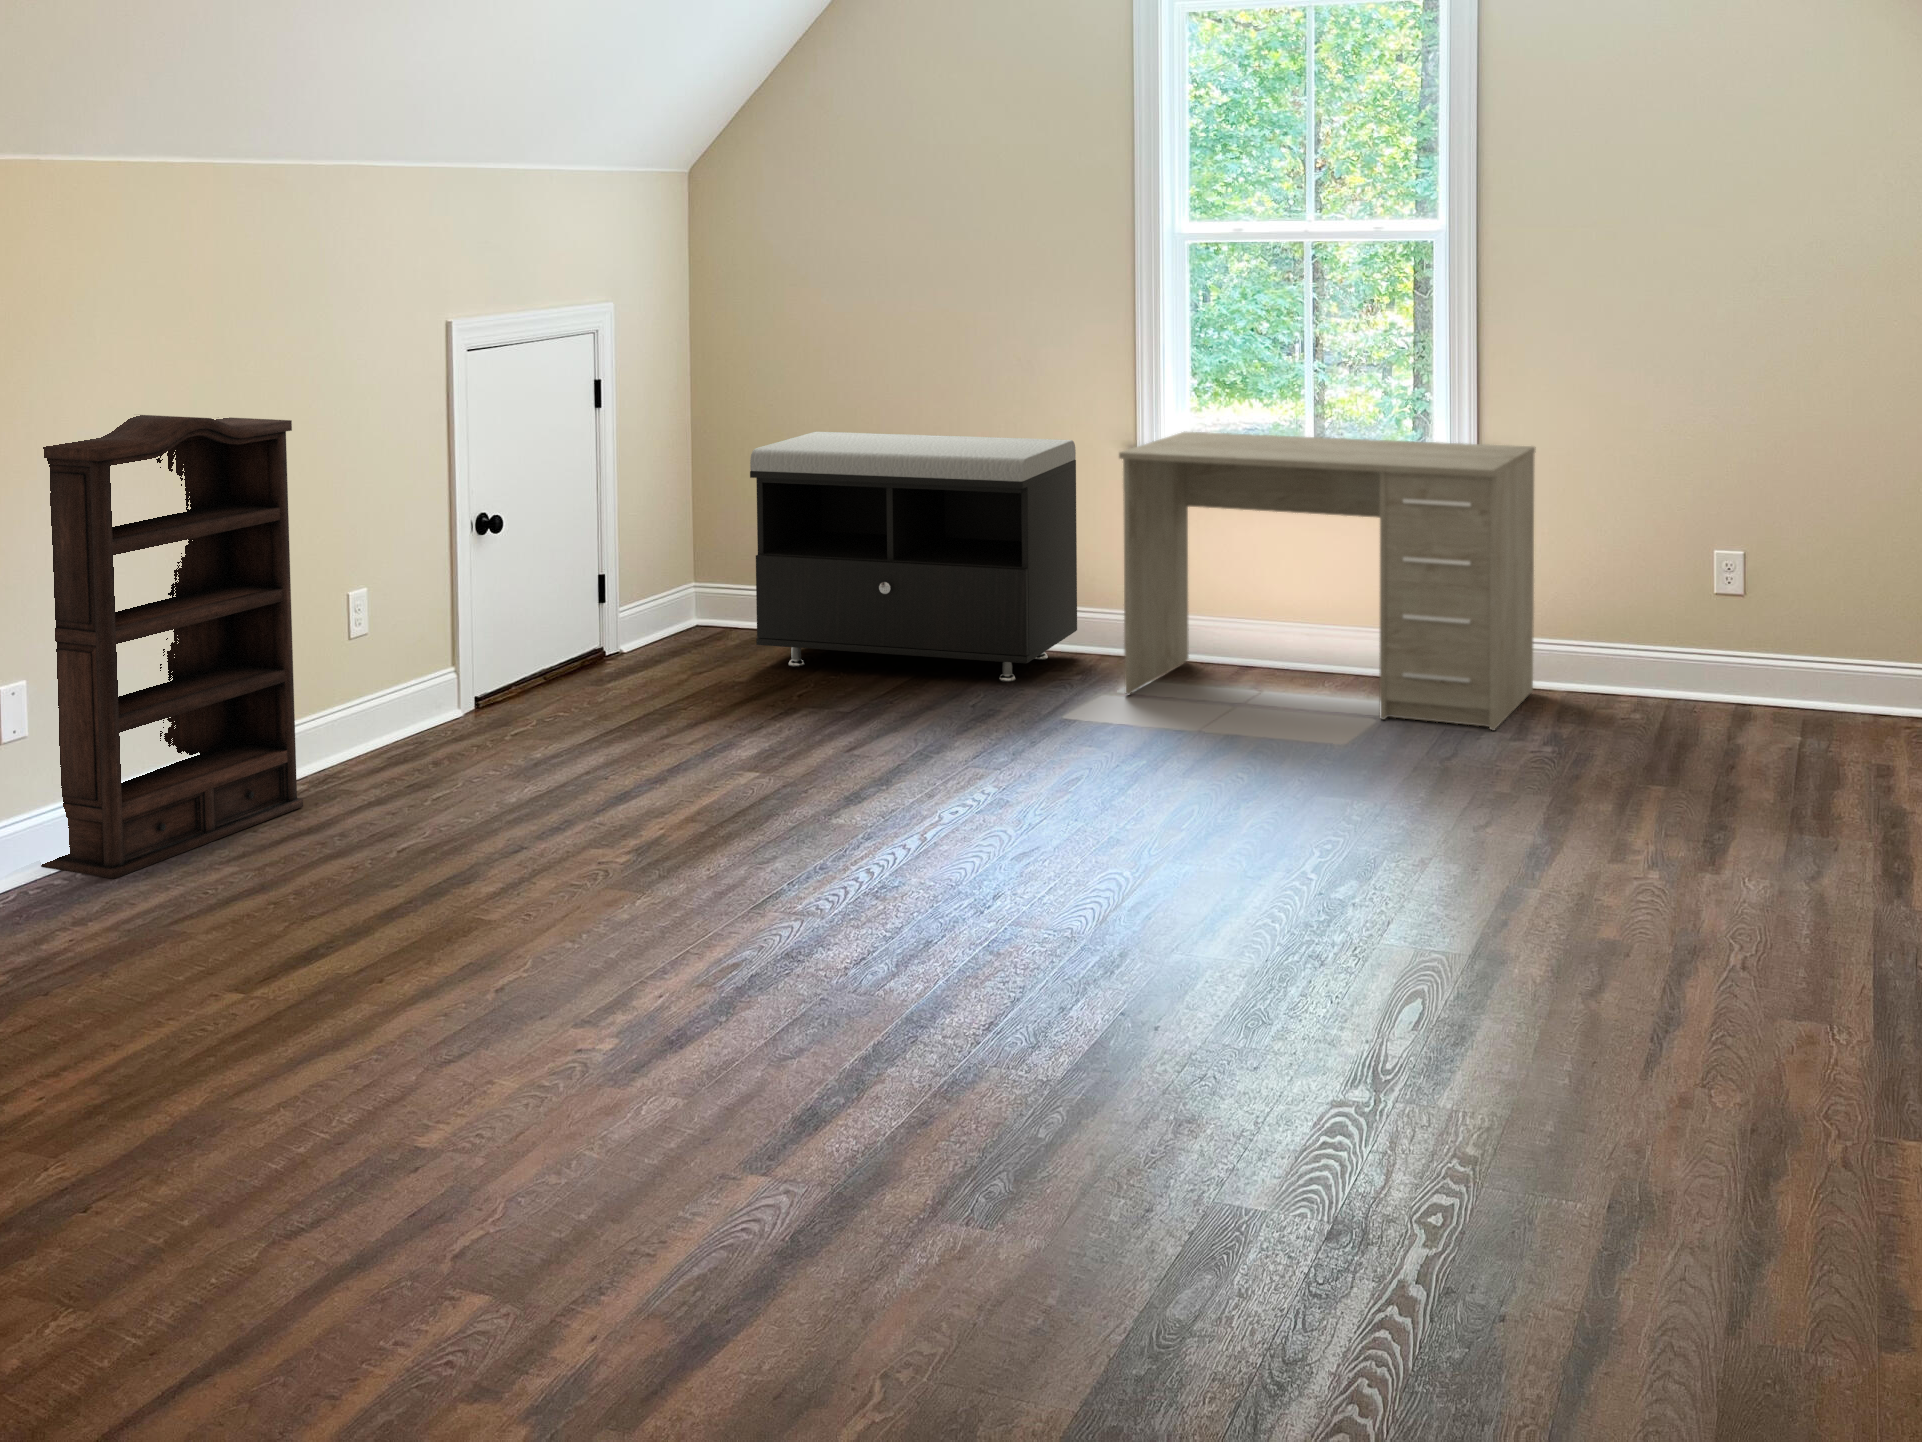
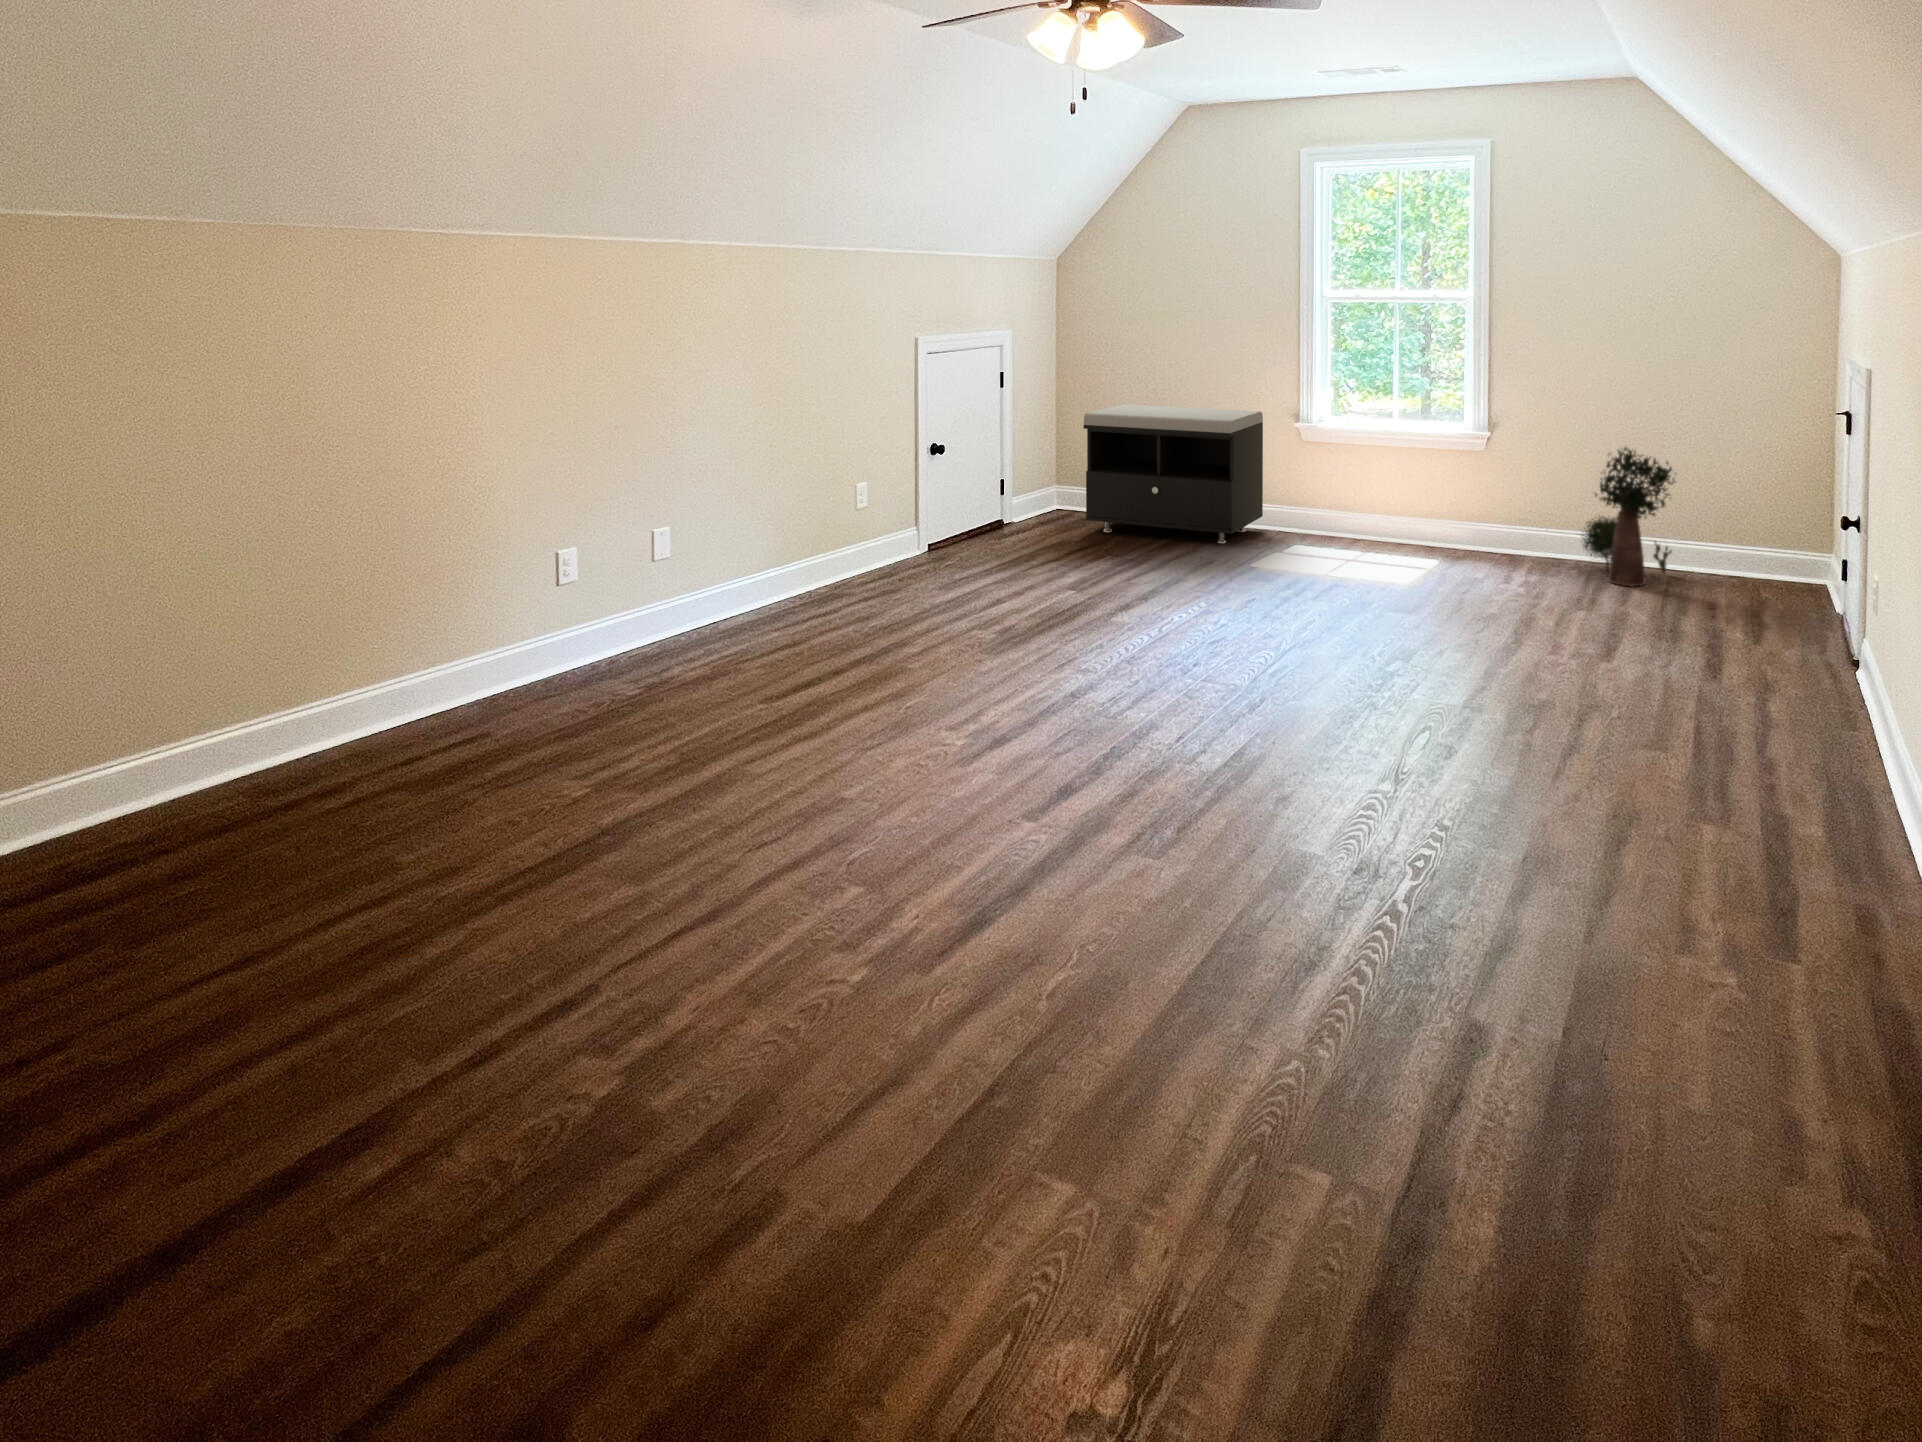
bookshelf: present [41,415,303,879] -> none [676,386,826,639]
desk: present [1119,432,1535,731] -> none [1283,408,1517,578]
potted plant: none [1650,491,1820,739] -> present [1582,447,1675,586]

